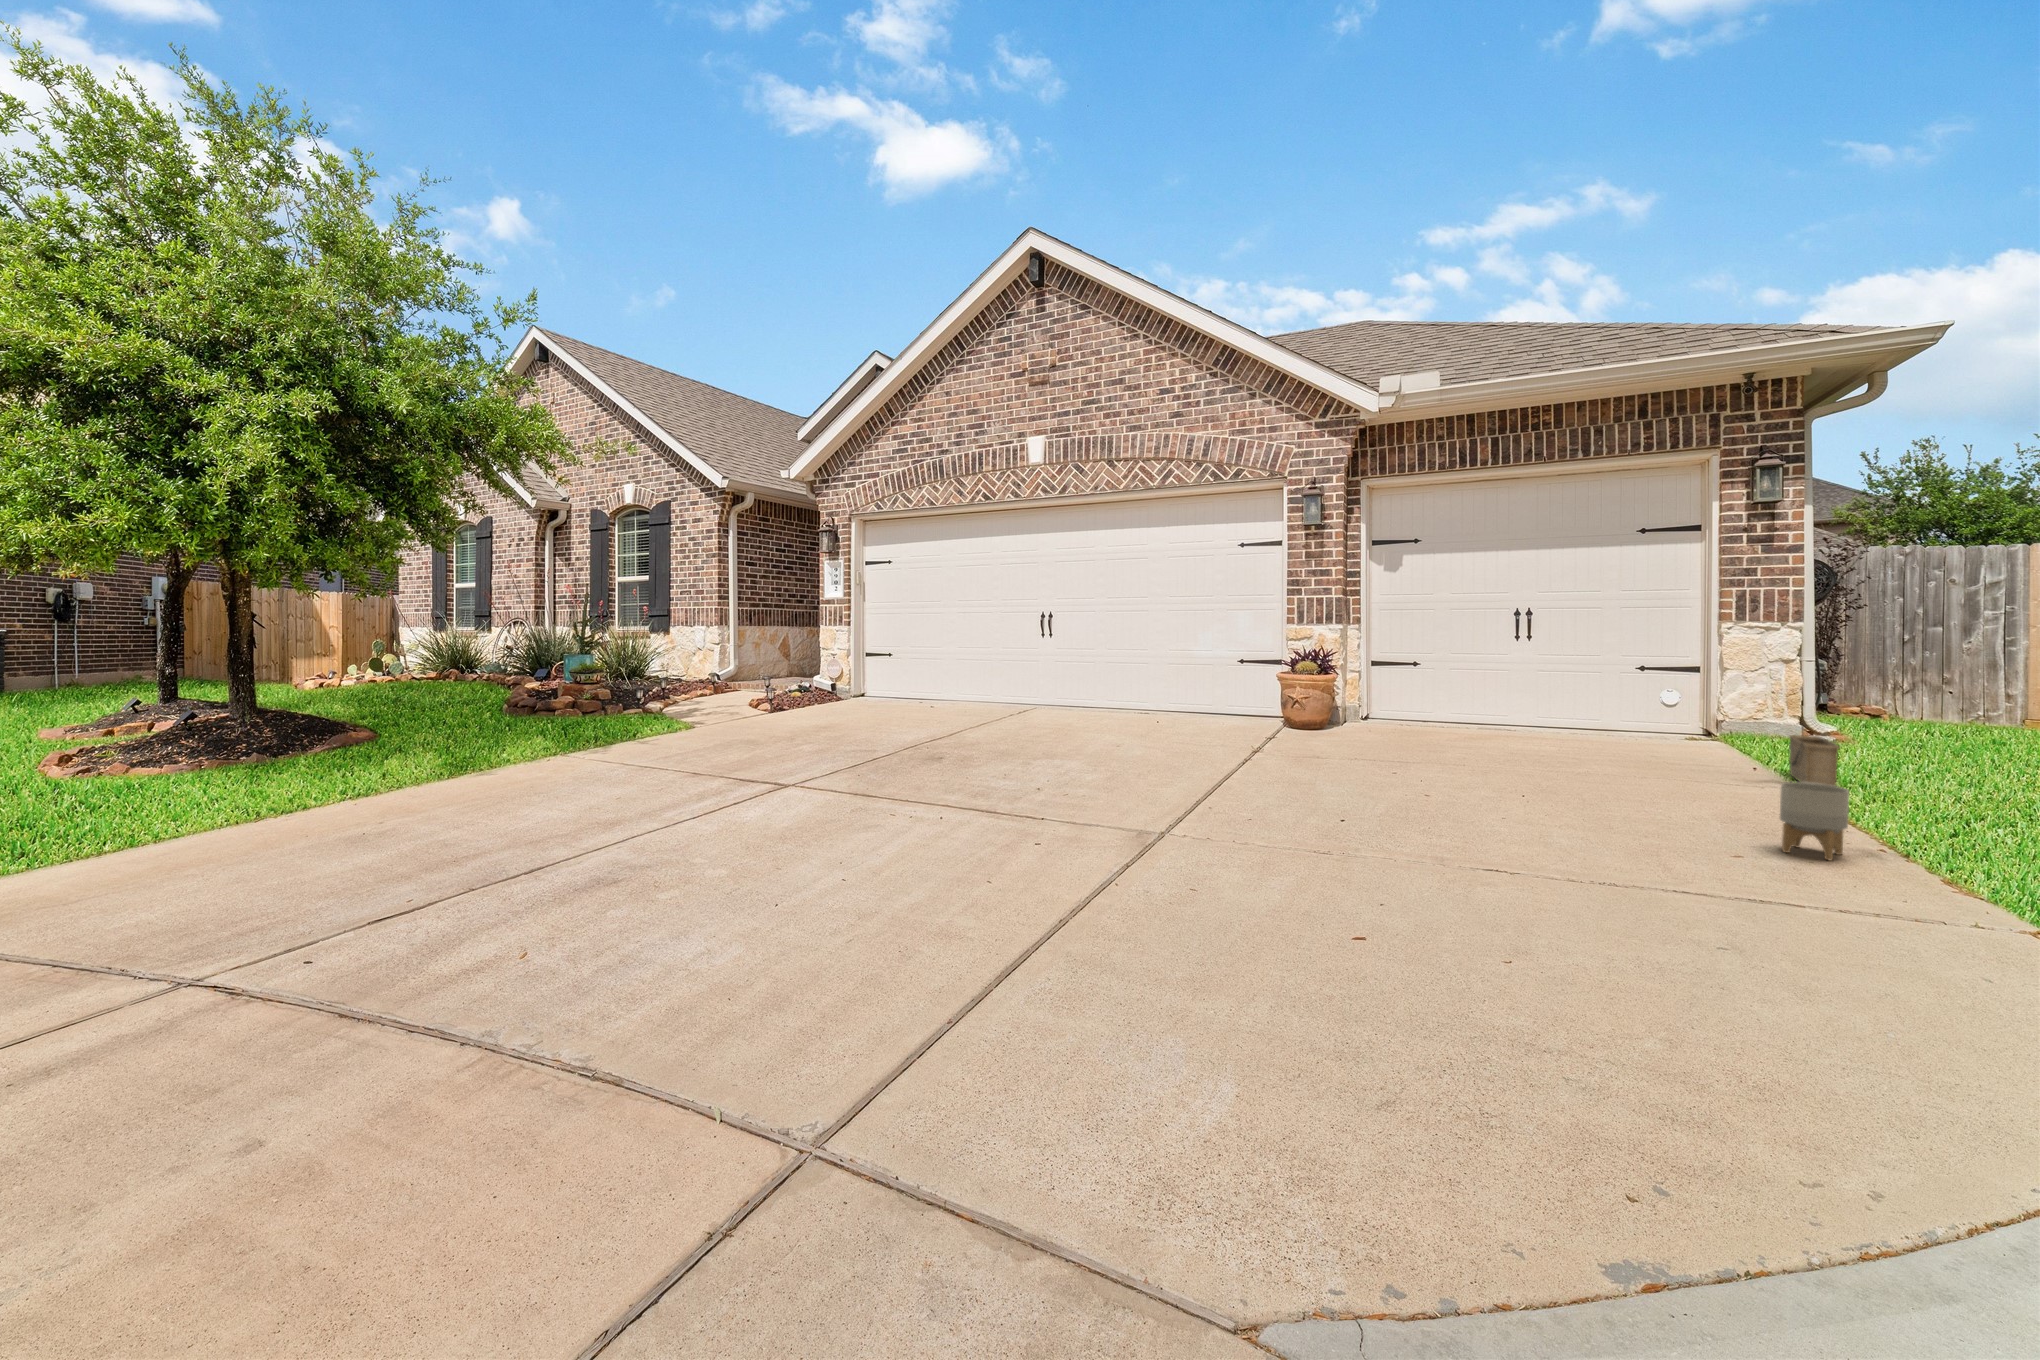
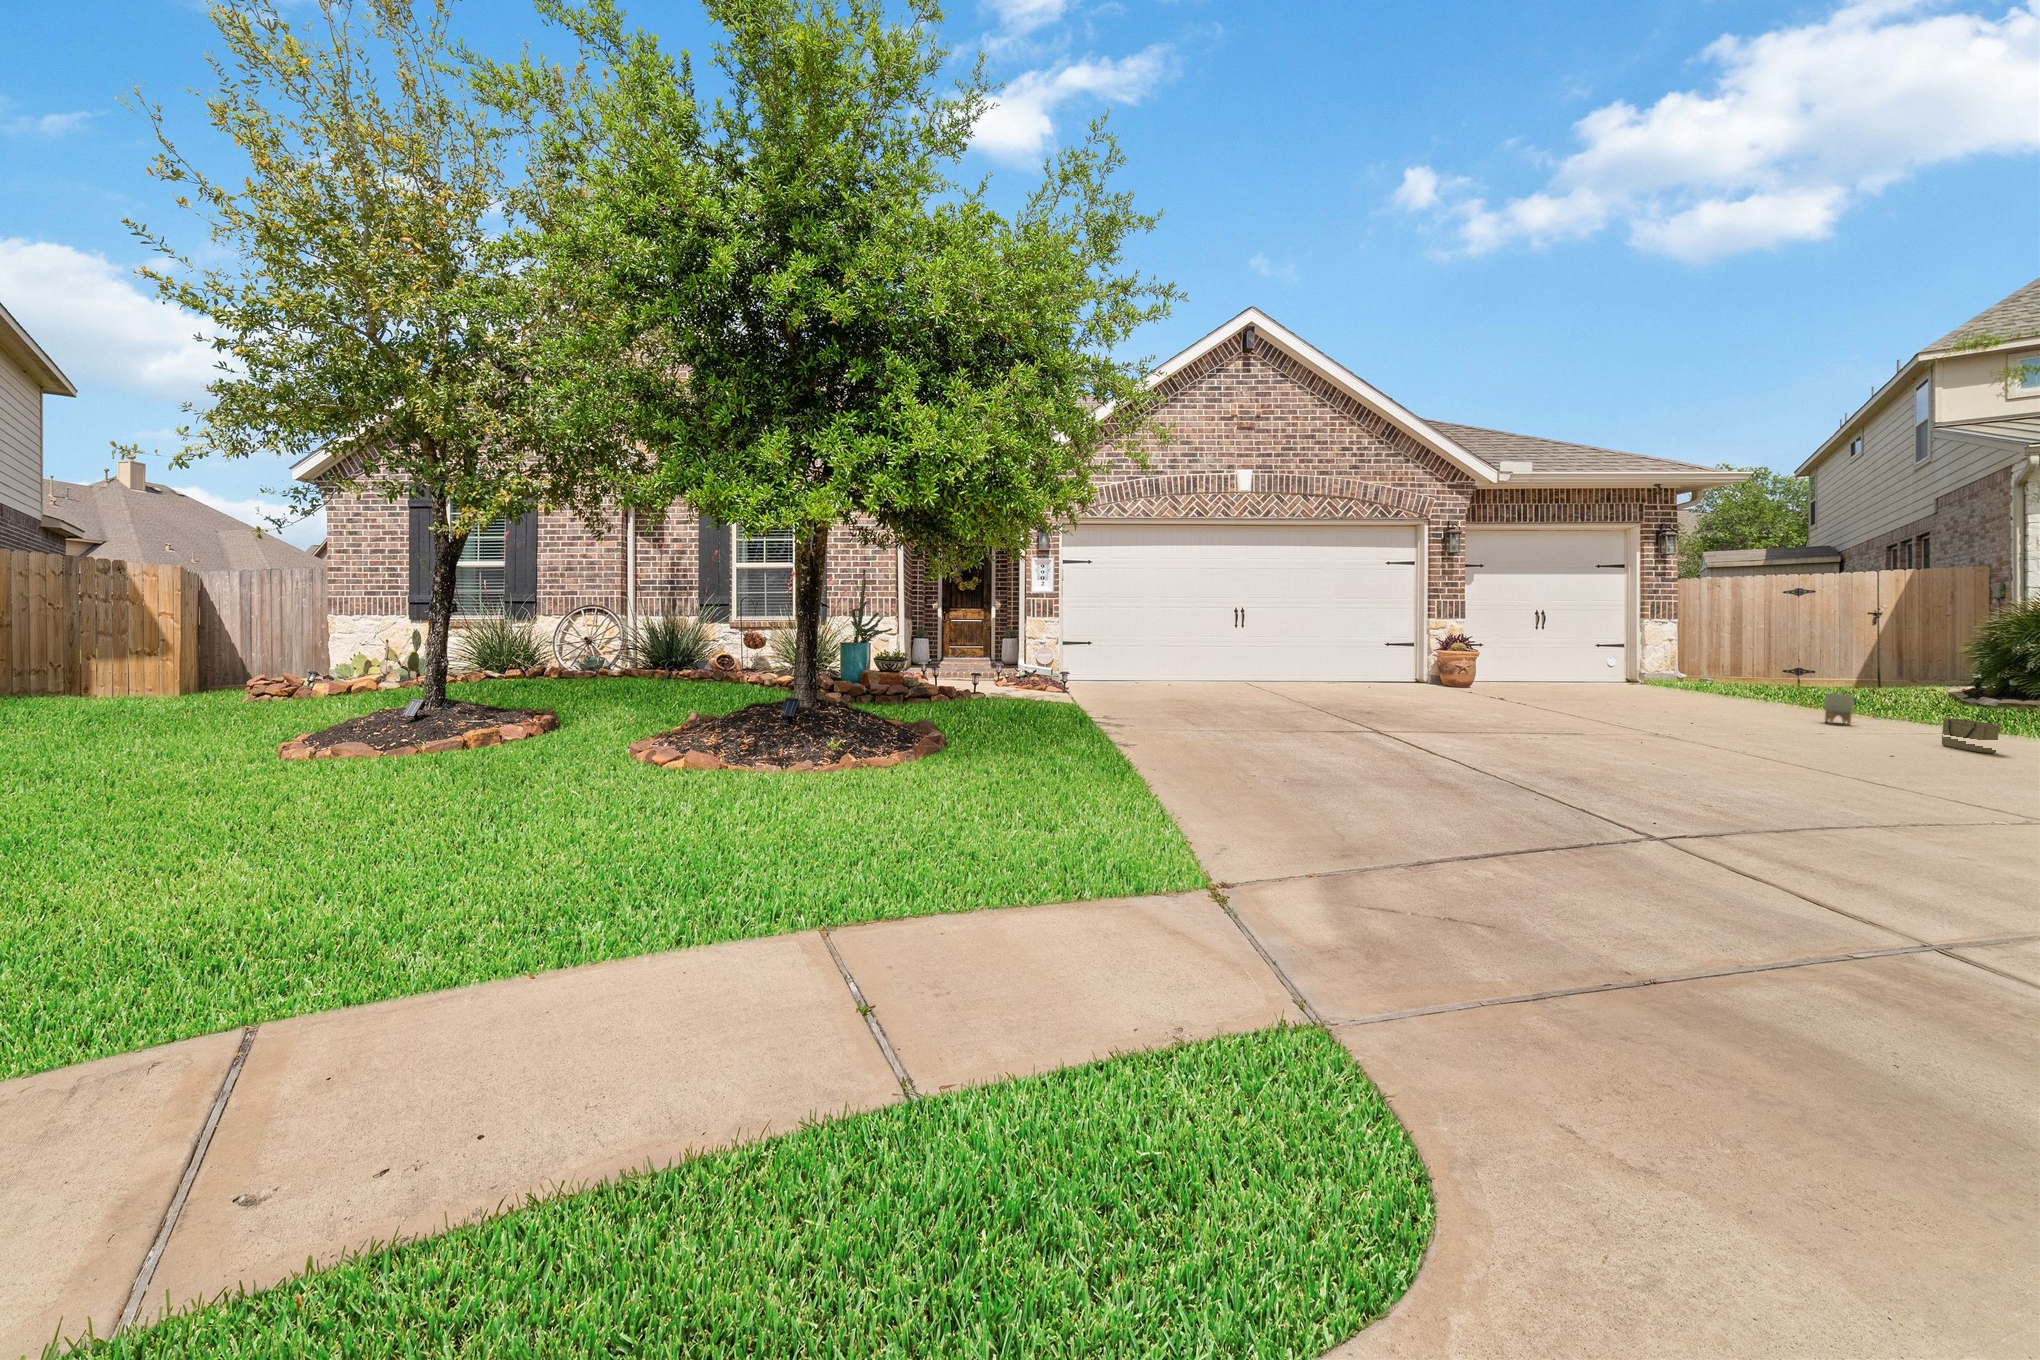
basket: present [1789,735,1839,786] -> present [1942,718,2001,753]

